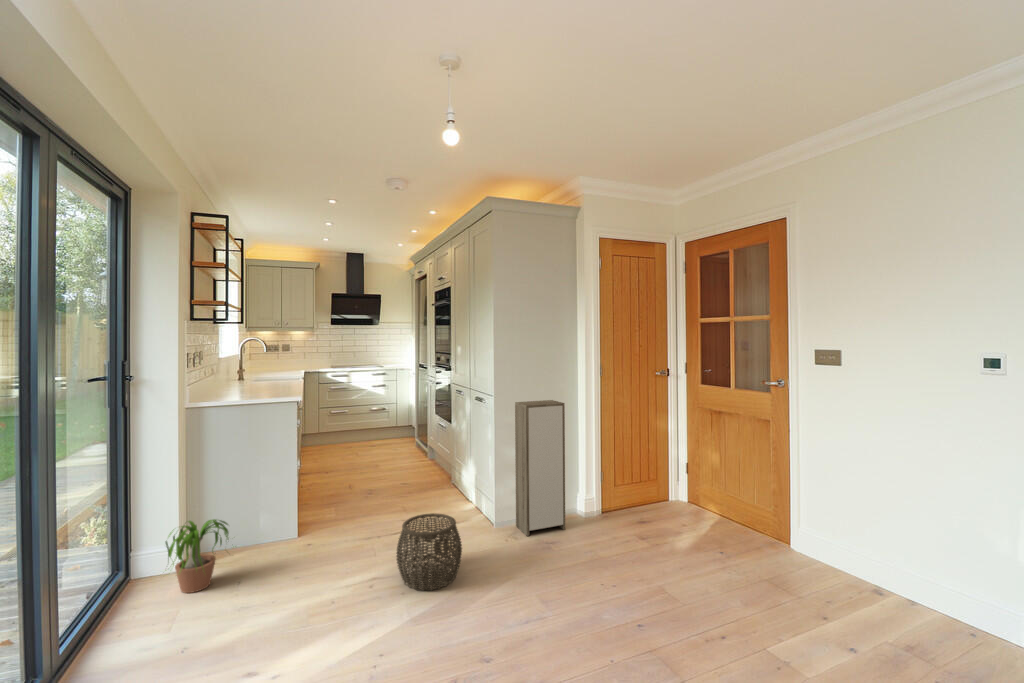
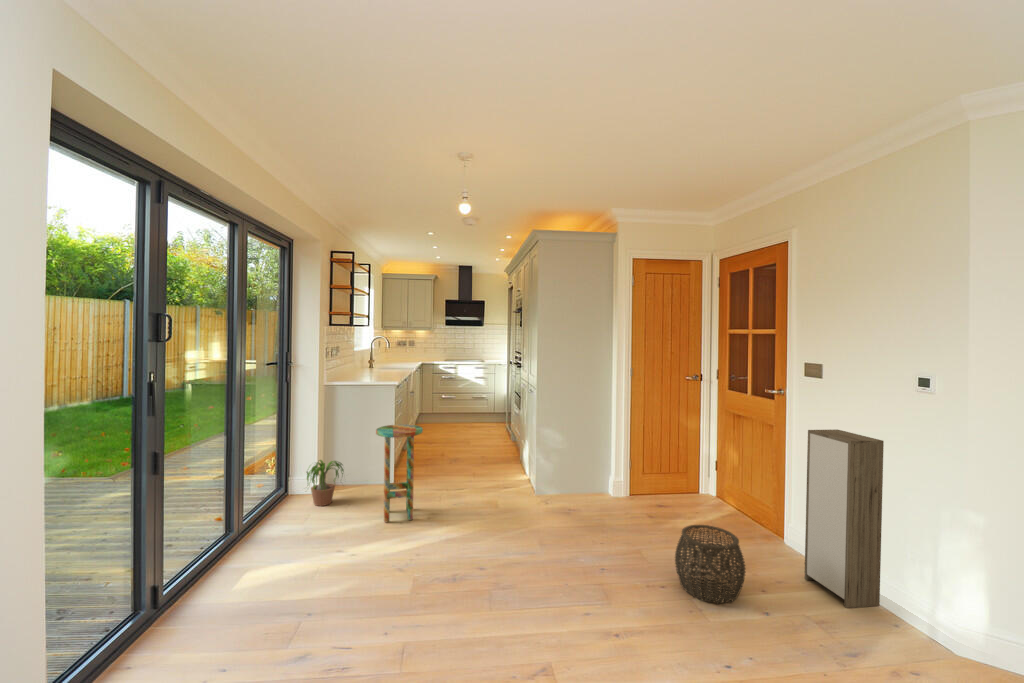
storage cabinet: present [515,400,565,536] -> present [805,430,884,608]
side table: none [290,455,360,603] -> present [376,424,423,522]
woven basket: present [396,513,462,590] -> present [675,525,746,604]

